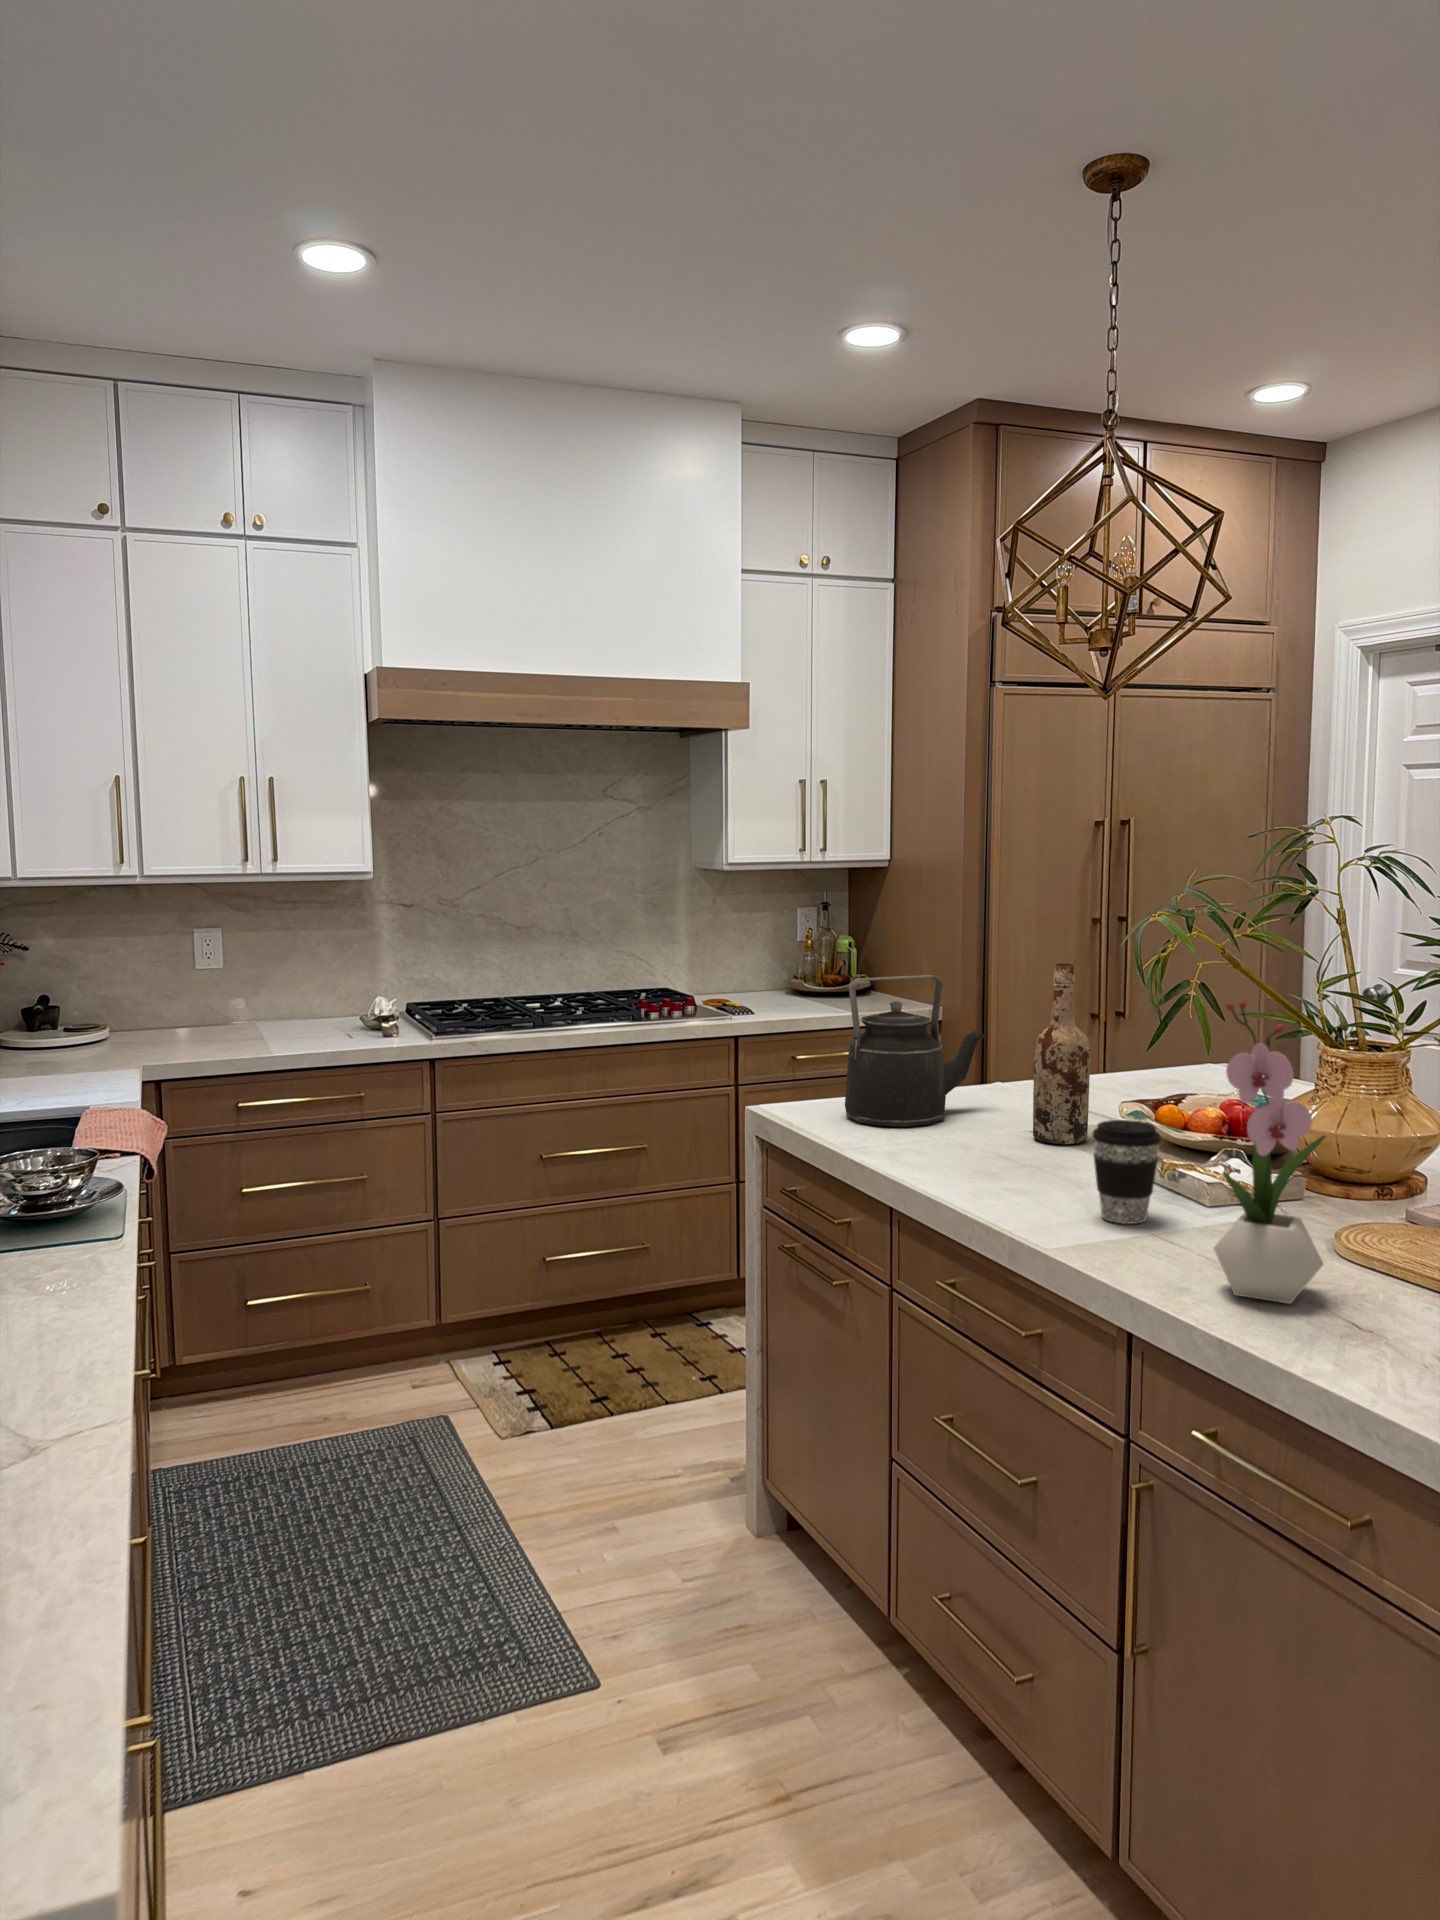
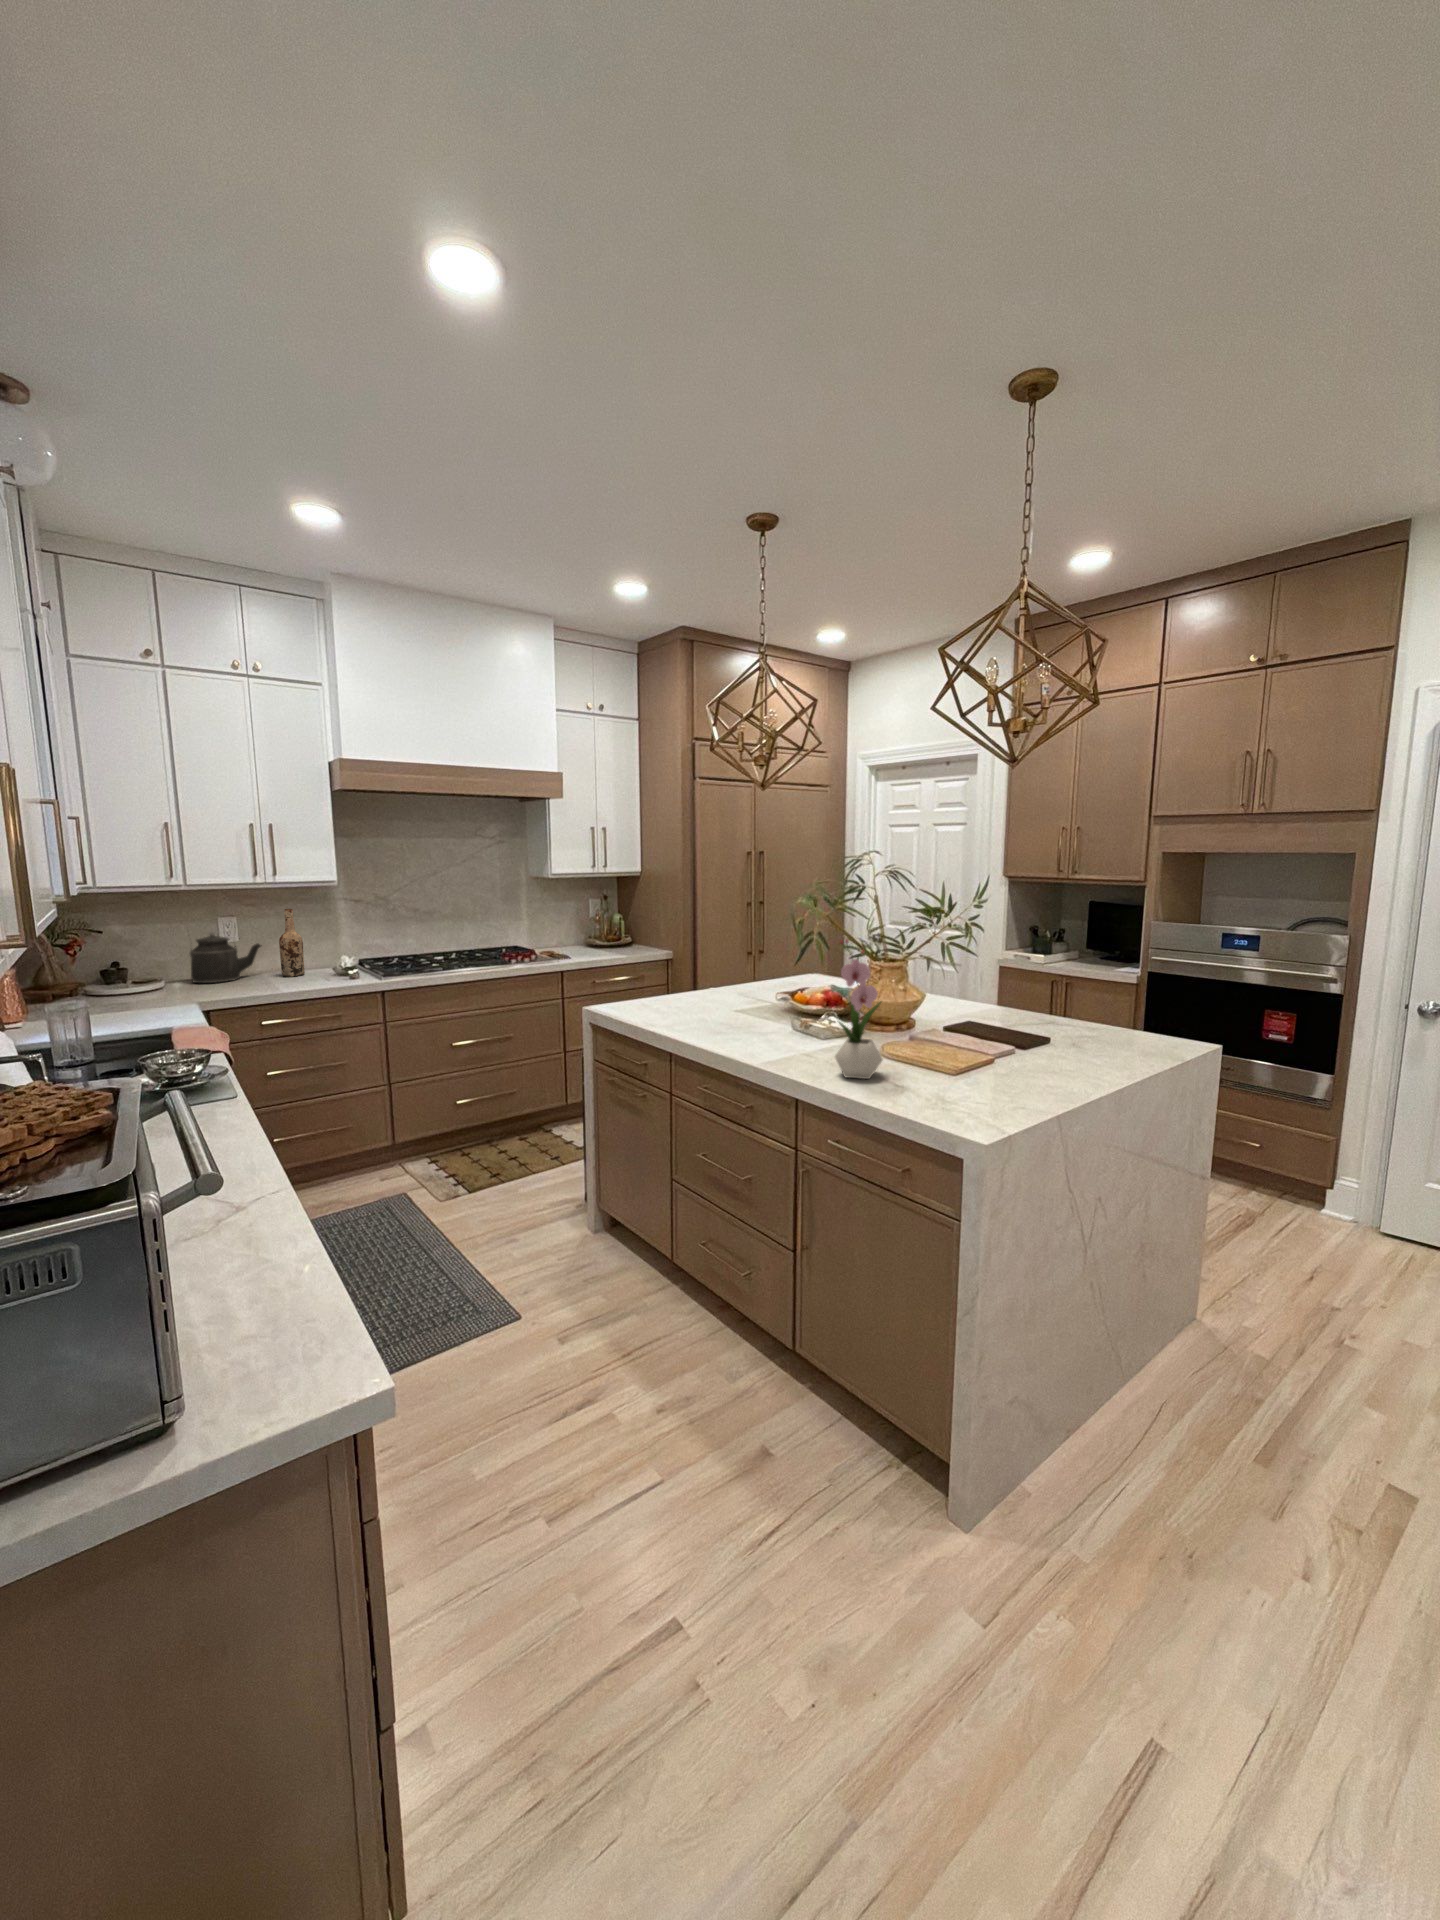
wine bottle: present [1033,964,1091,1144] -> present [279,909,305,977]
kettle: present [845,975,984,1127] -> present [190,923,262,983]
coffee cup: present [1092,1120,1161,1224] -> none [772,1001,804,1050]

